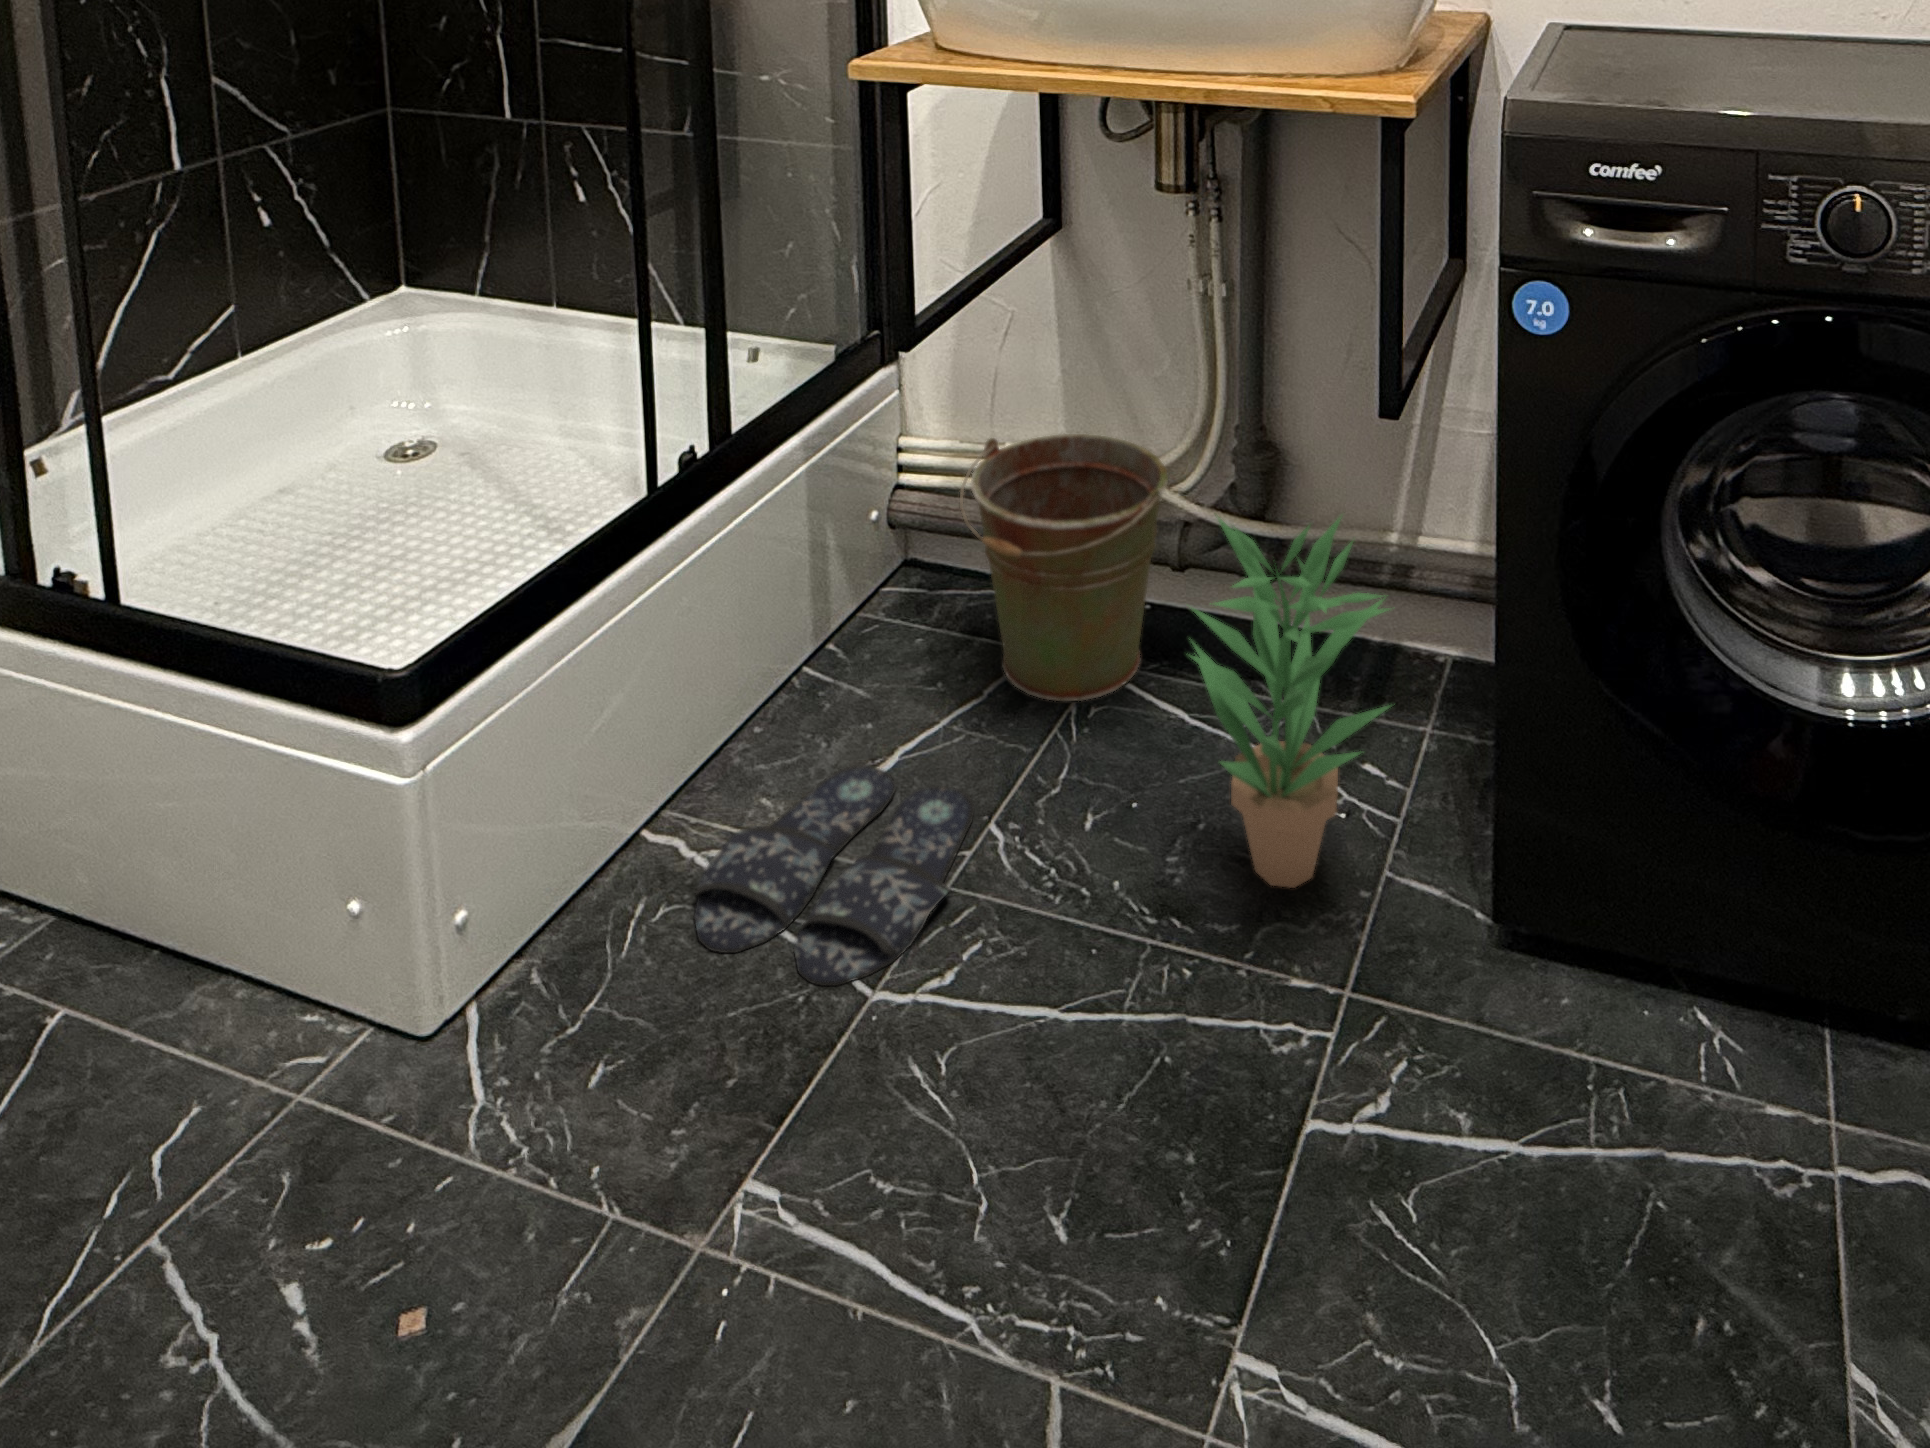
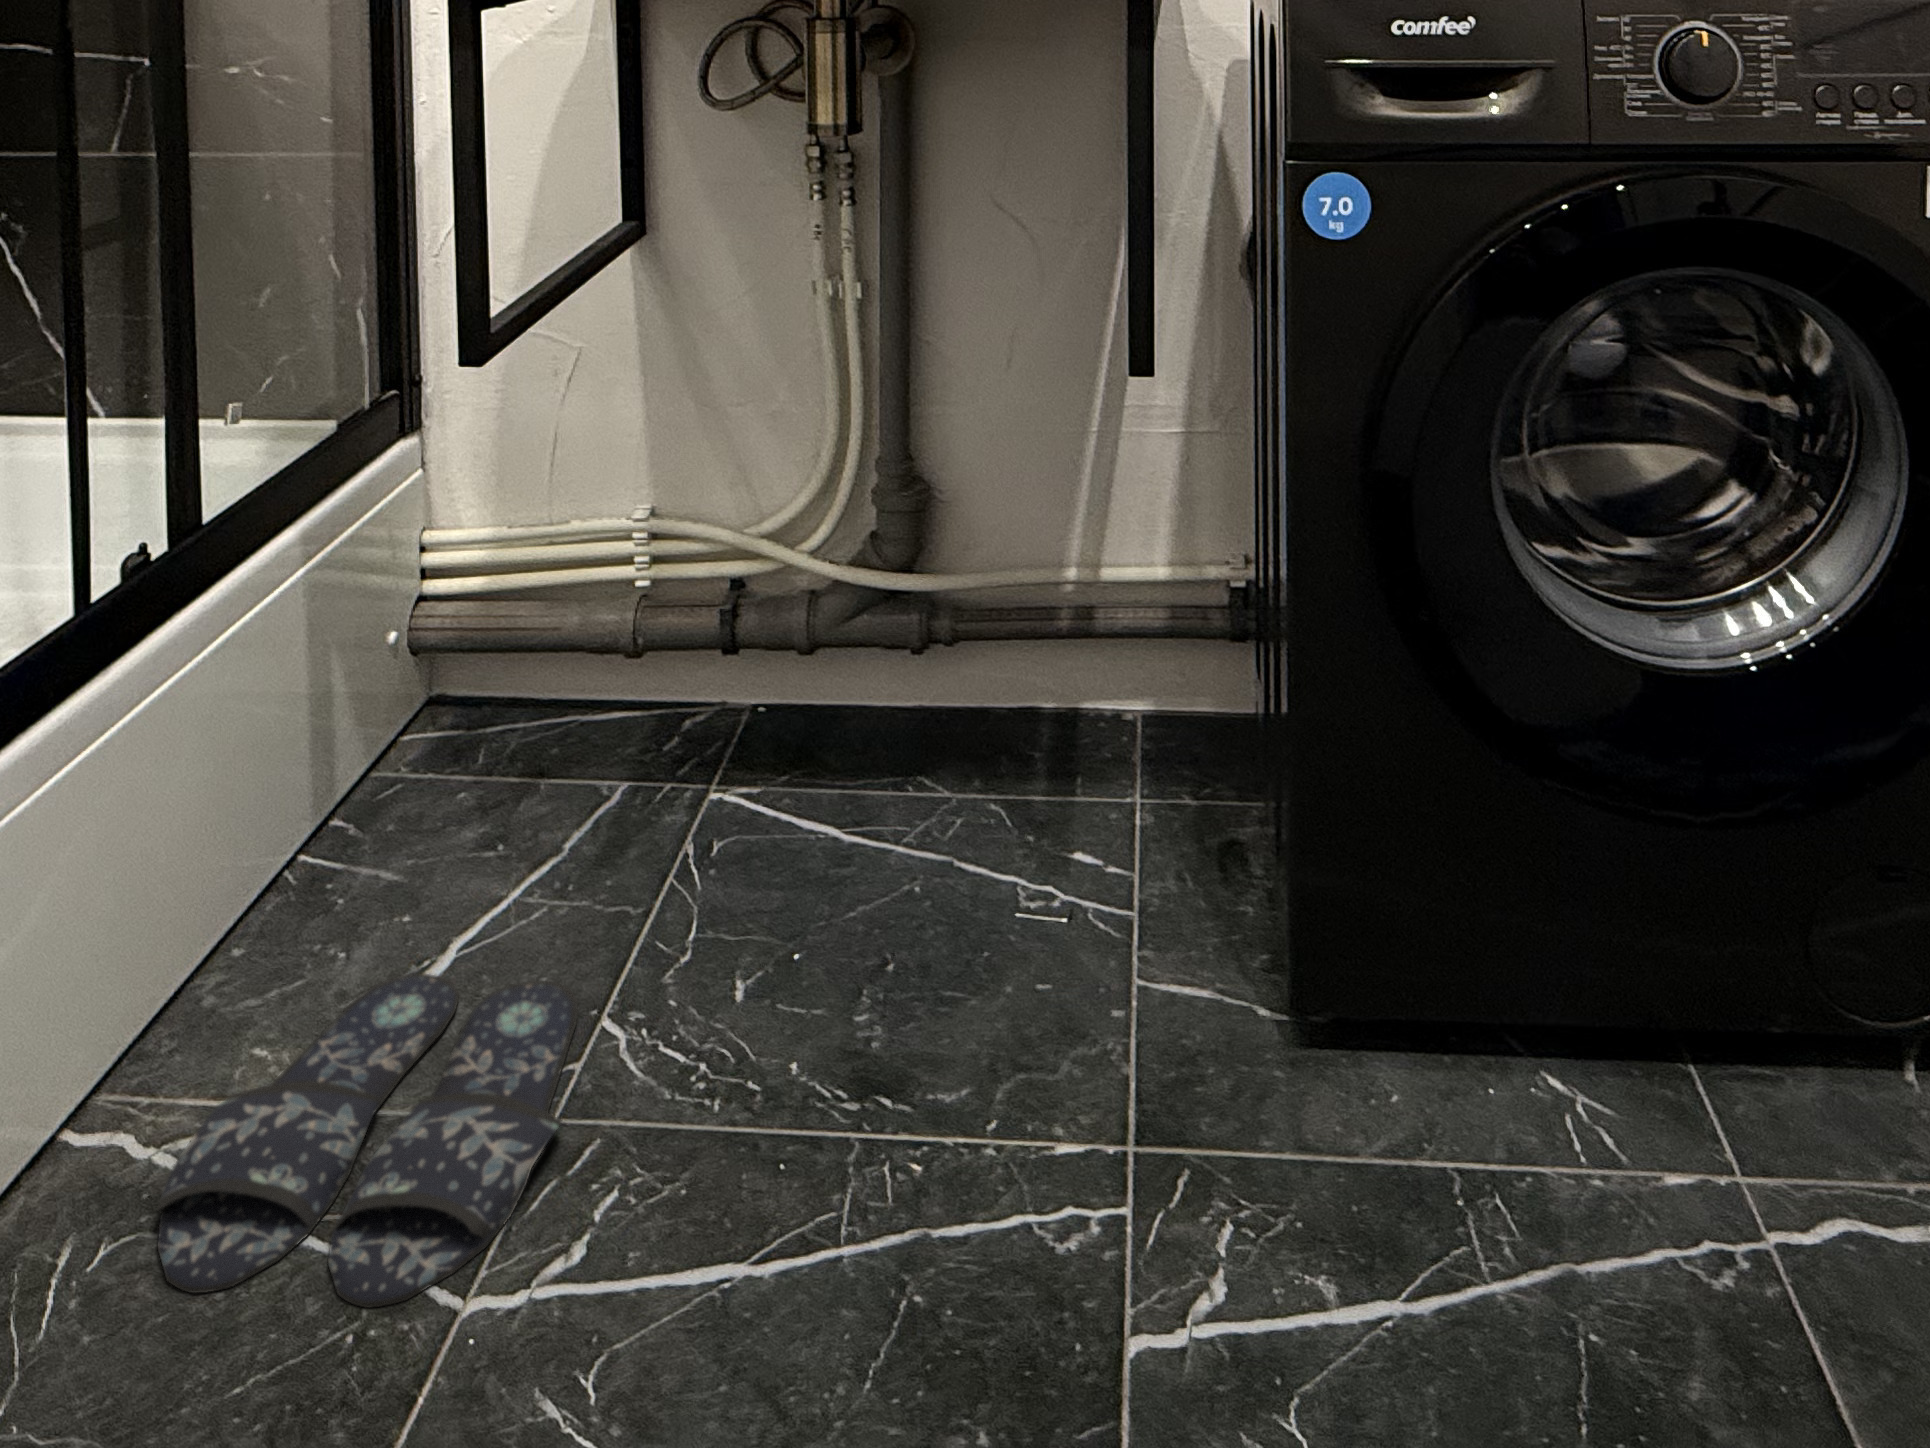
bucket: present [960,434,1168,701] -> none [529,496,806,846]
potted plant: present [1190,517,1394,888] -> none [874,508,1159,1028]

